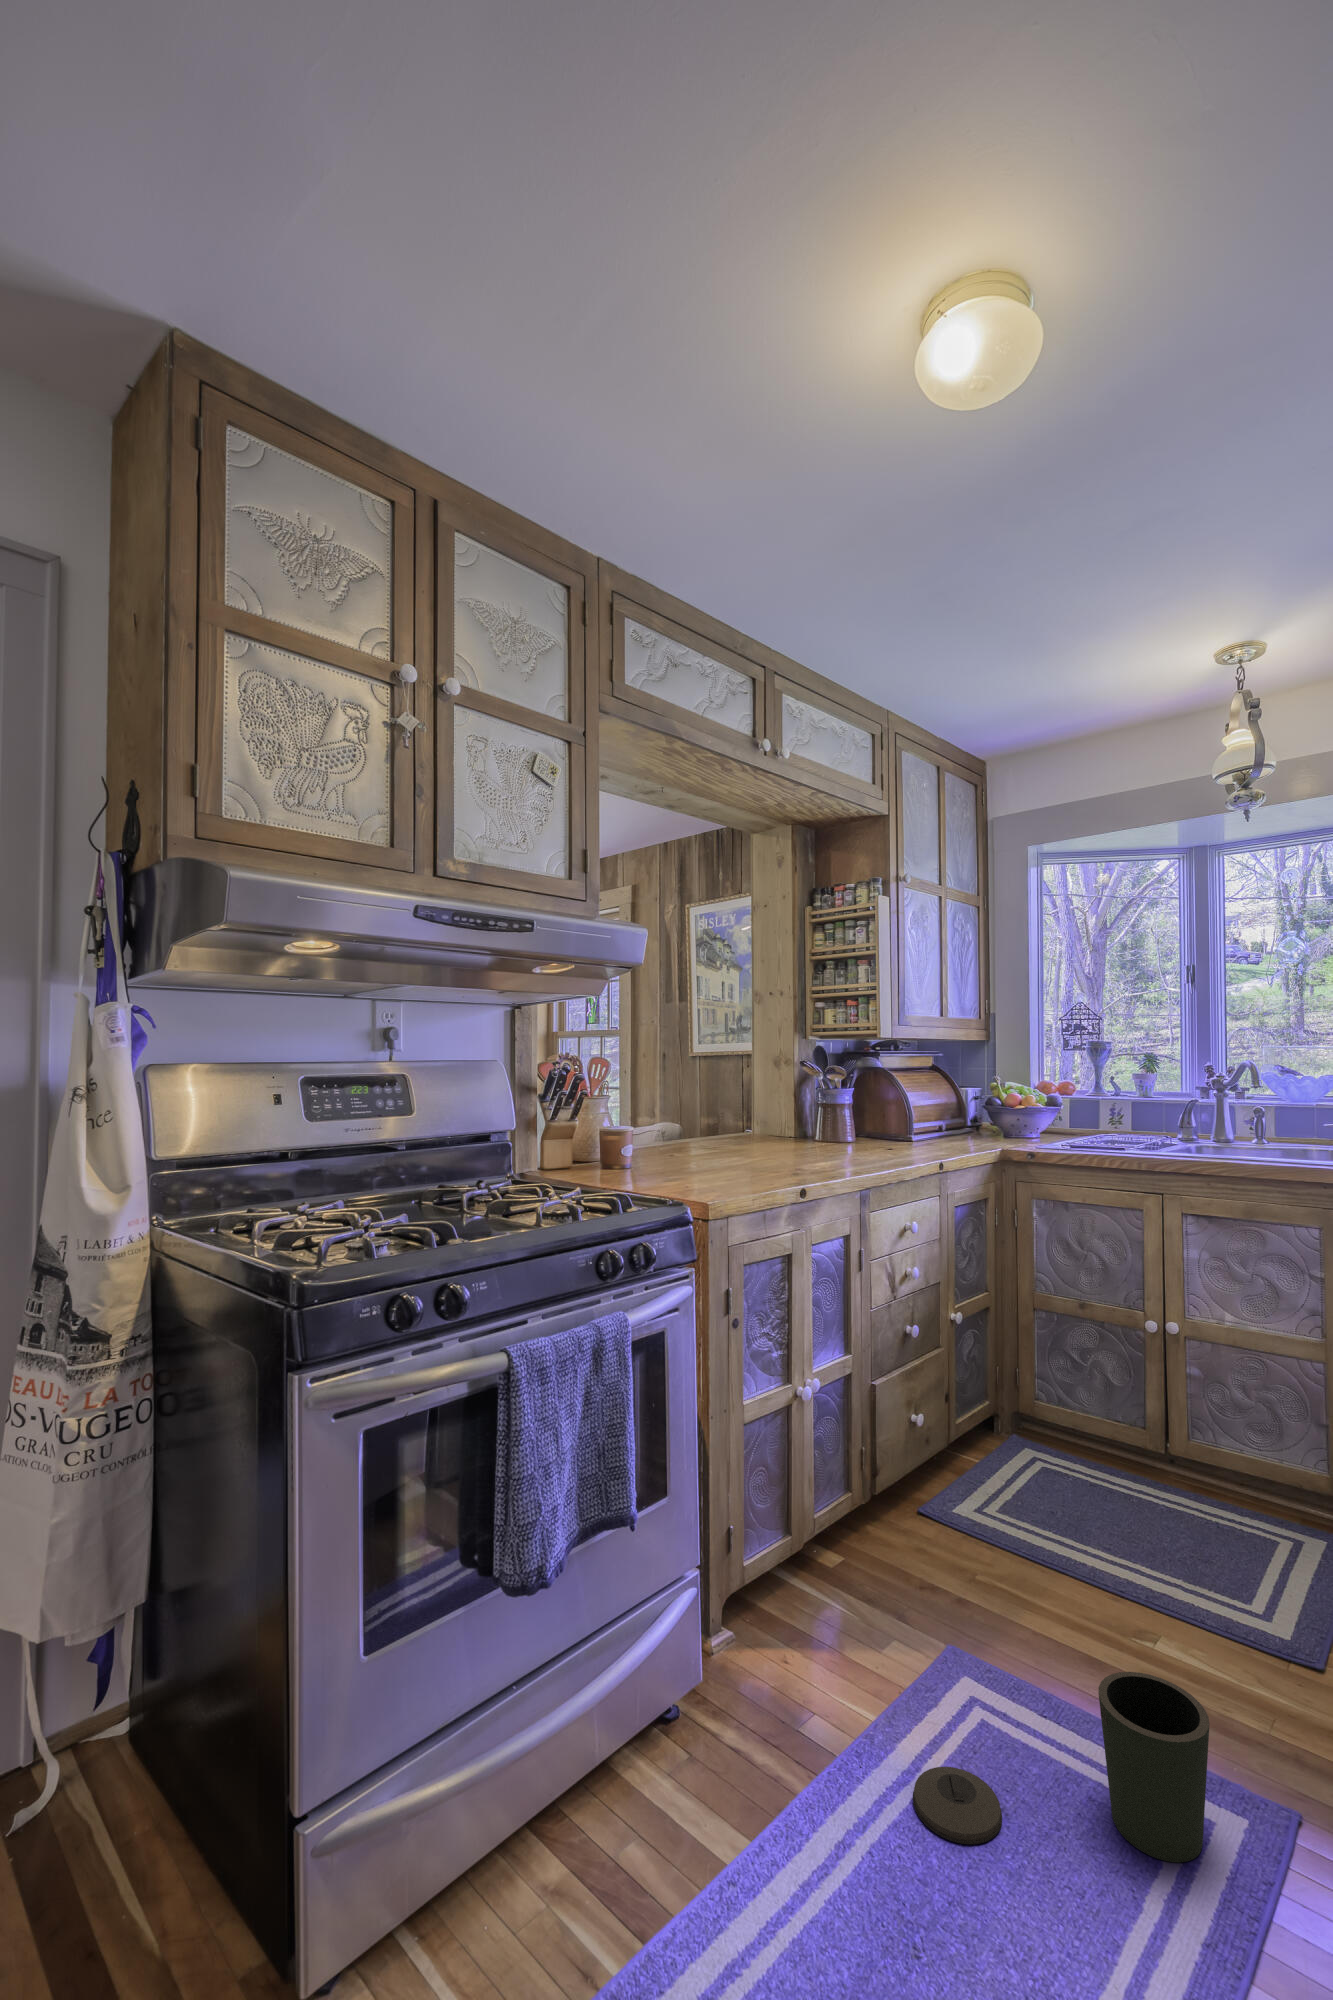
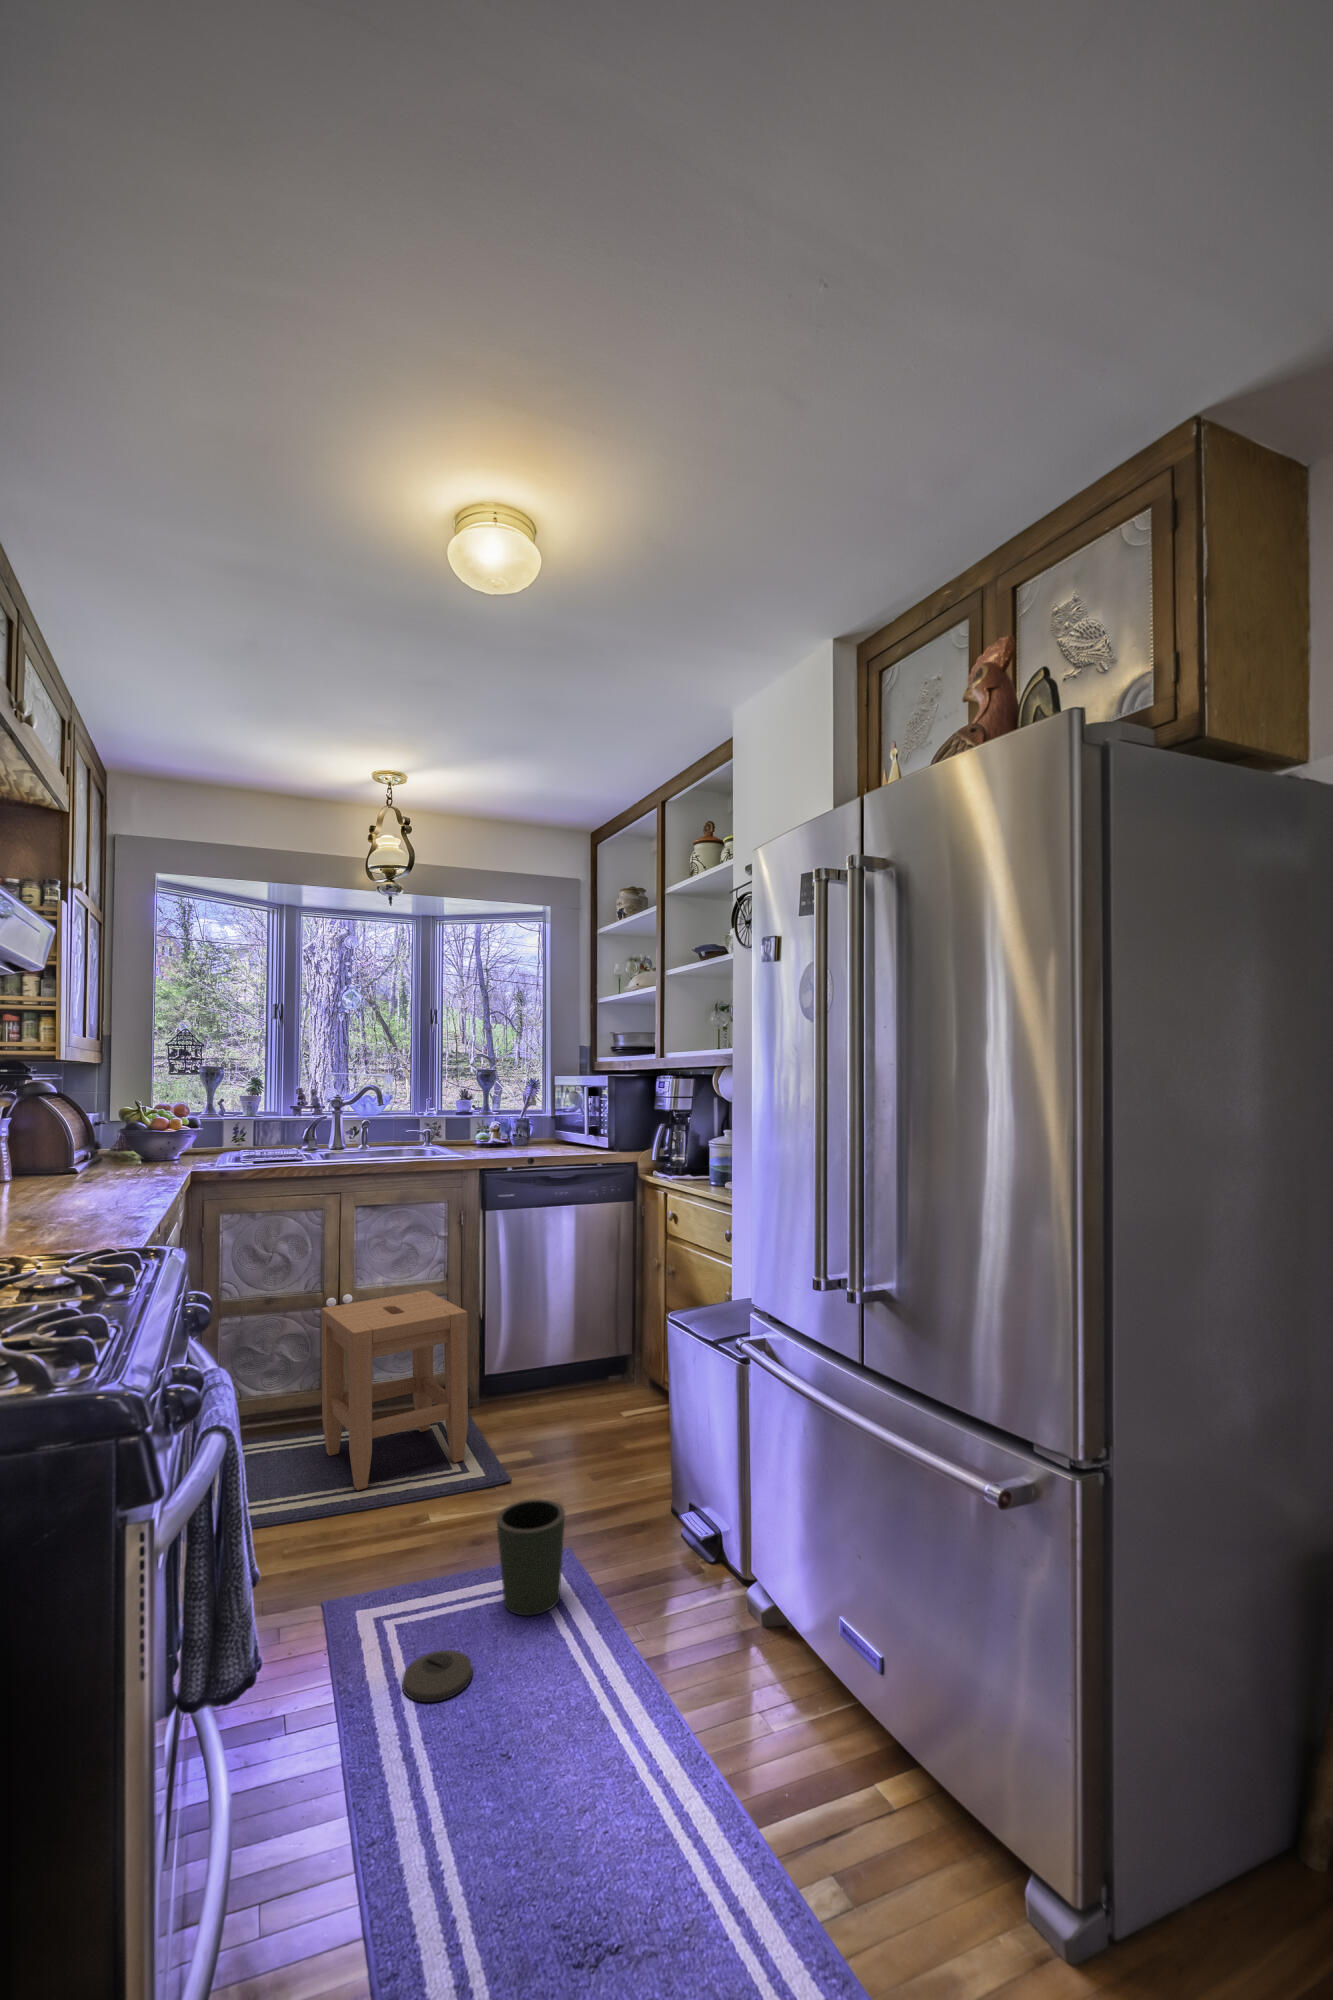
stool: none [1097,1329,1276,1601] -> present [321,1290,468,1490]

